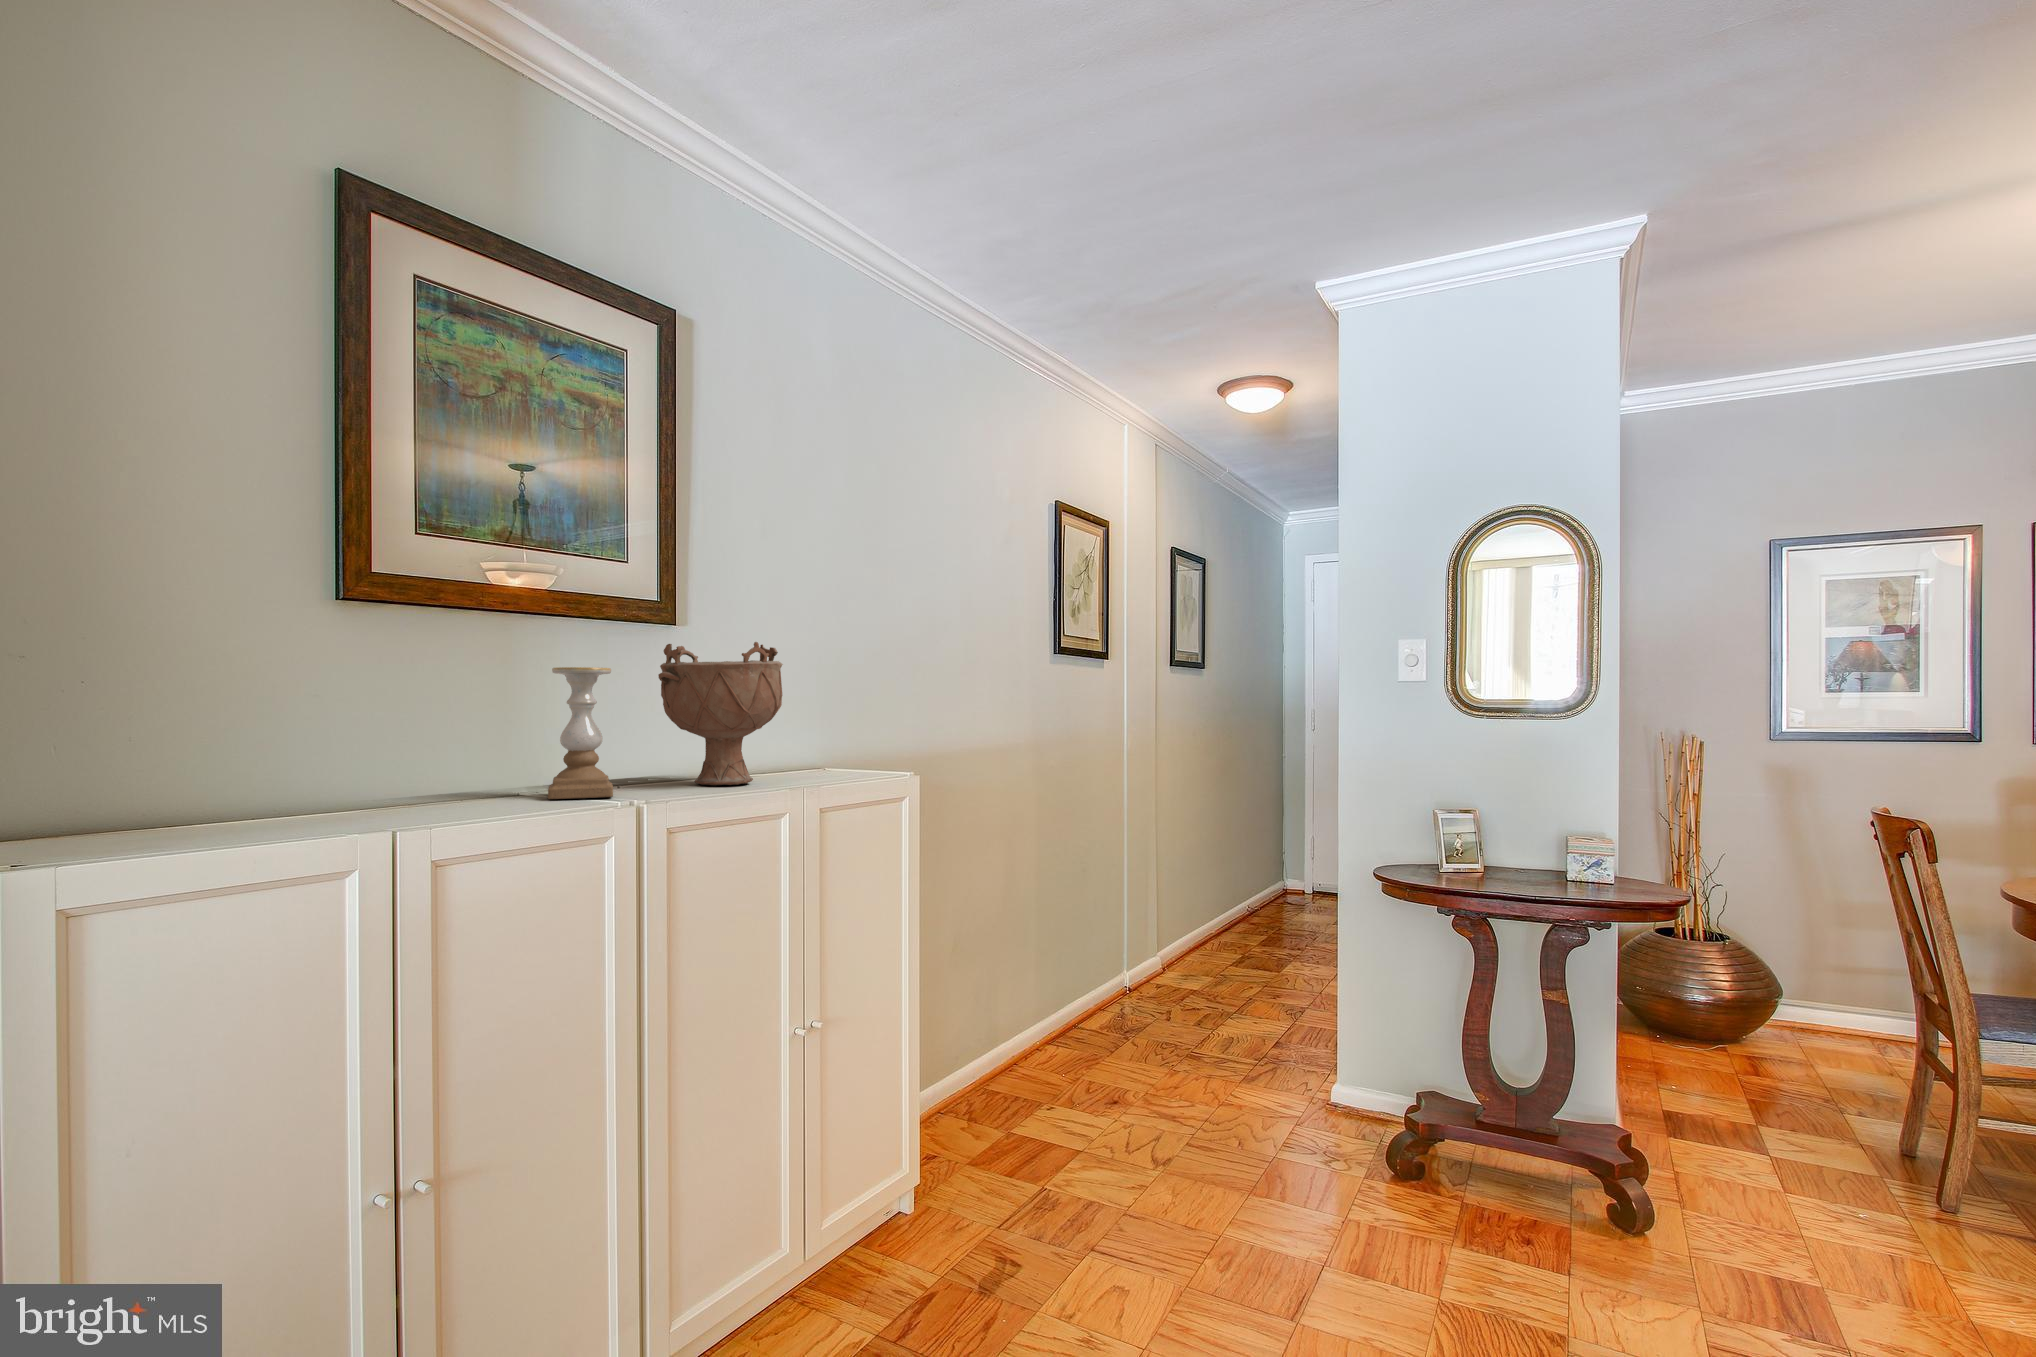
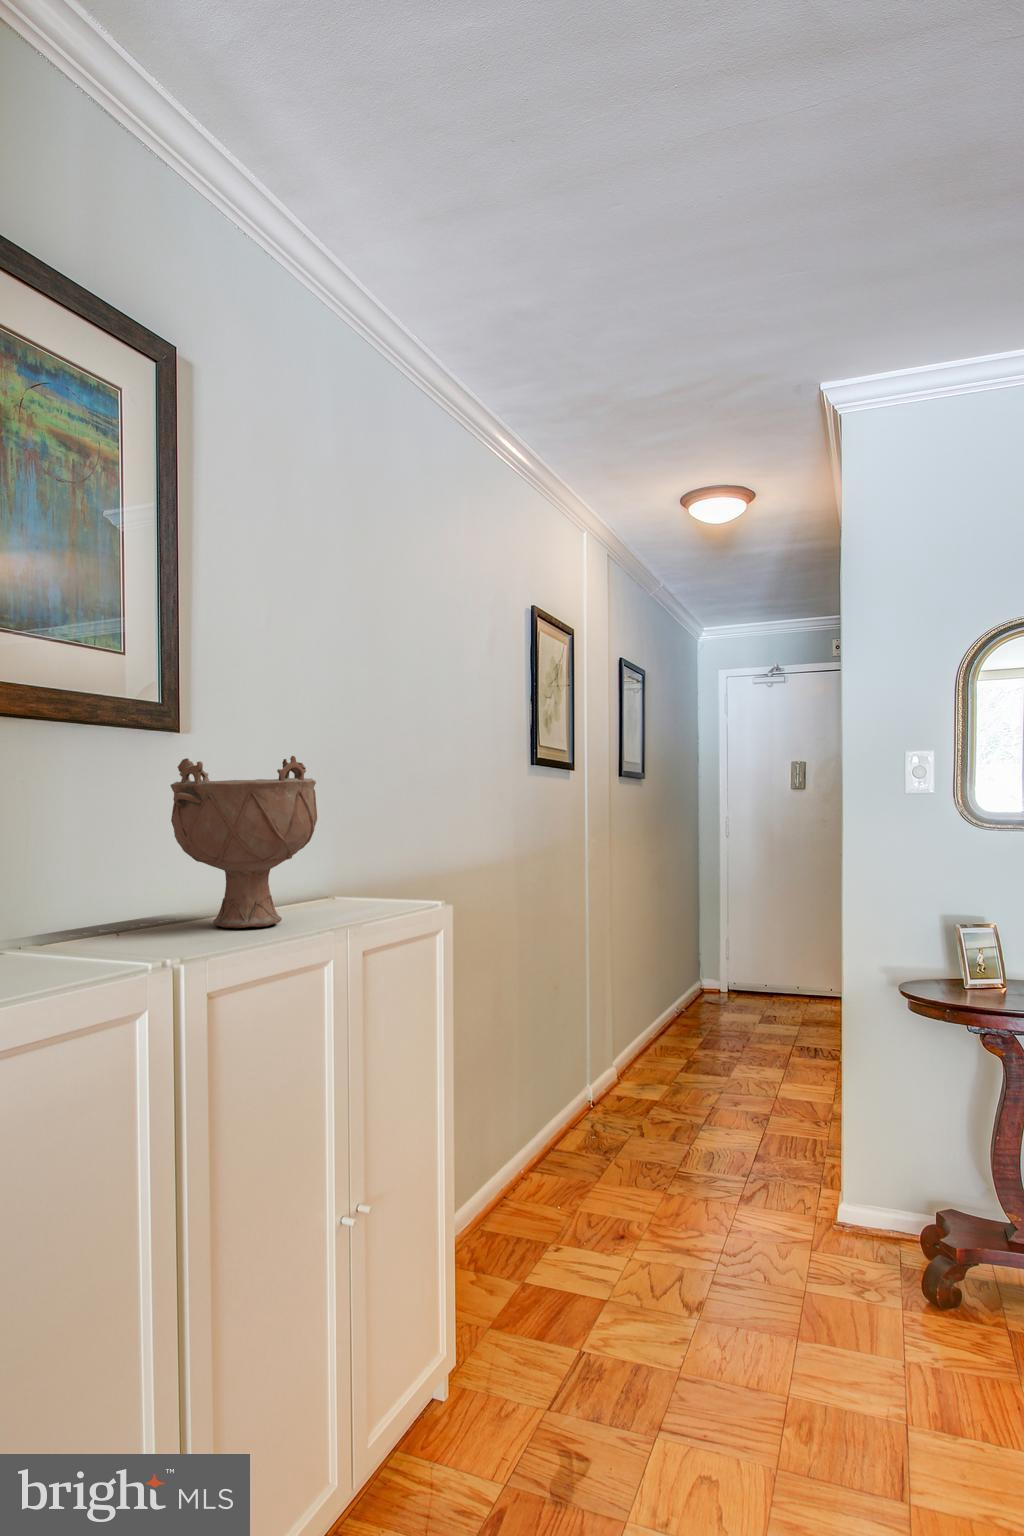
candle holder: present [548,667,613,799] -> none [44,789,131,959]

